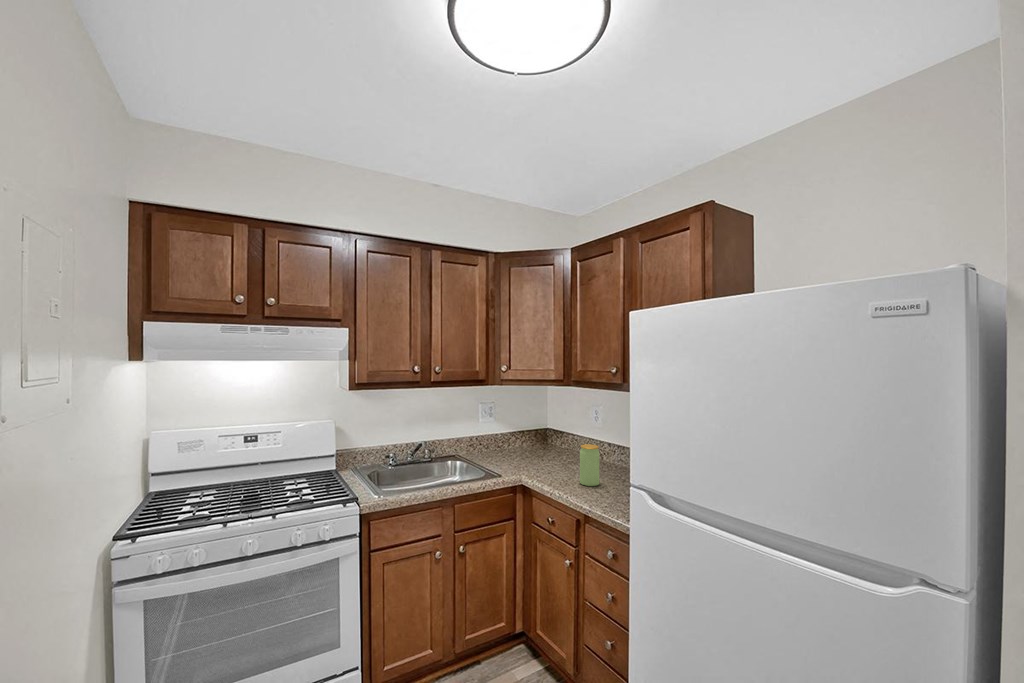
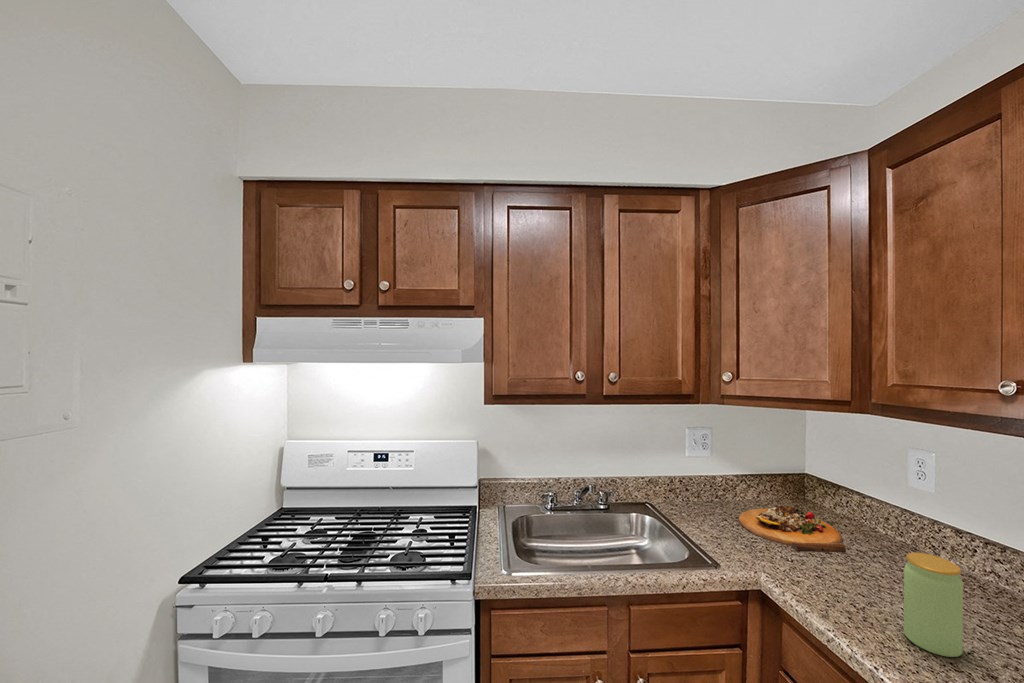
cutting board: none [511,445,563,465] -> present [739,505,846,553]

